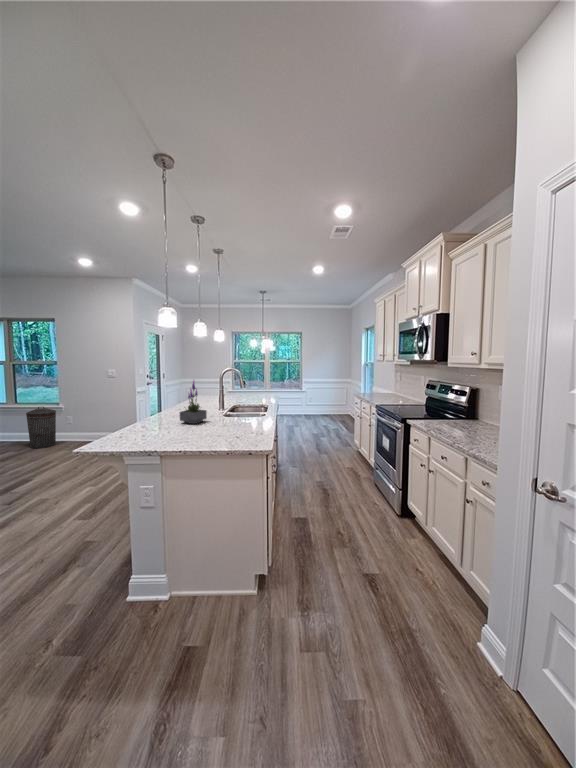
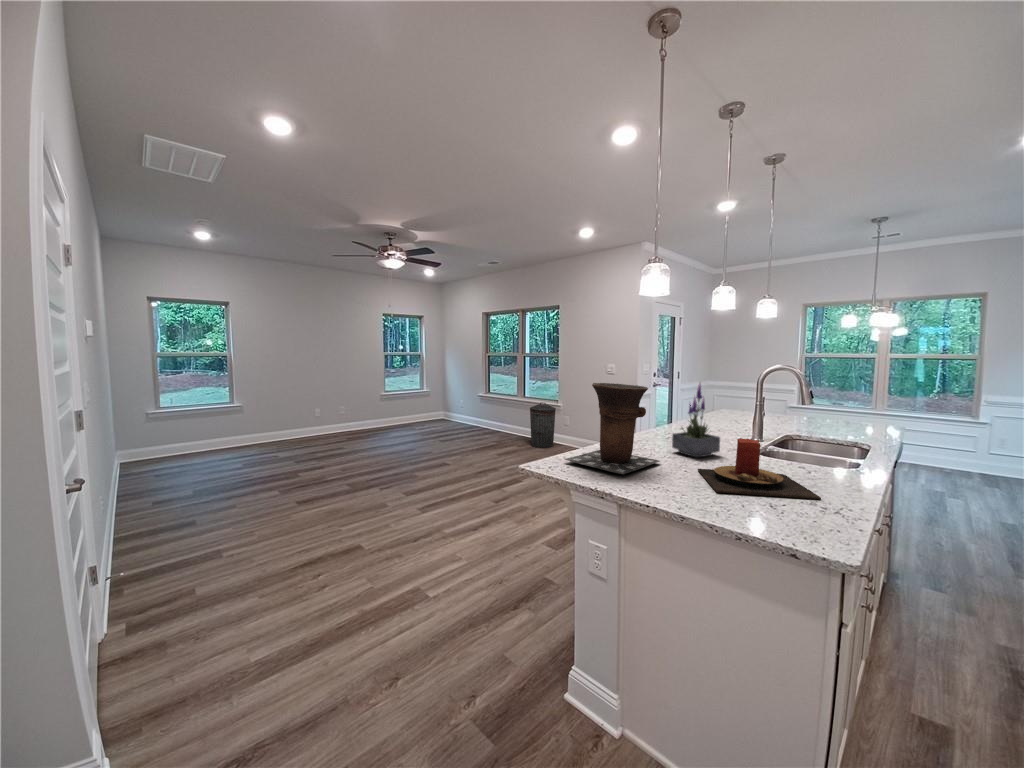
vase: none [111,383,177,439] -> present [565,383,660,474]
candle: none [199,407,257,437] -> present [698,438,821,500]

